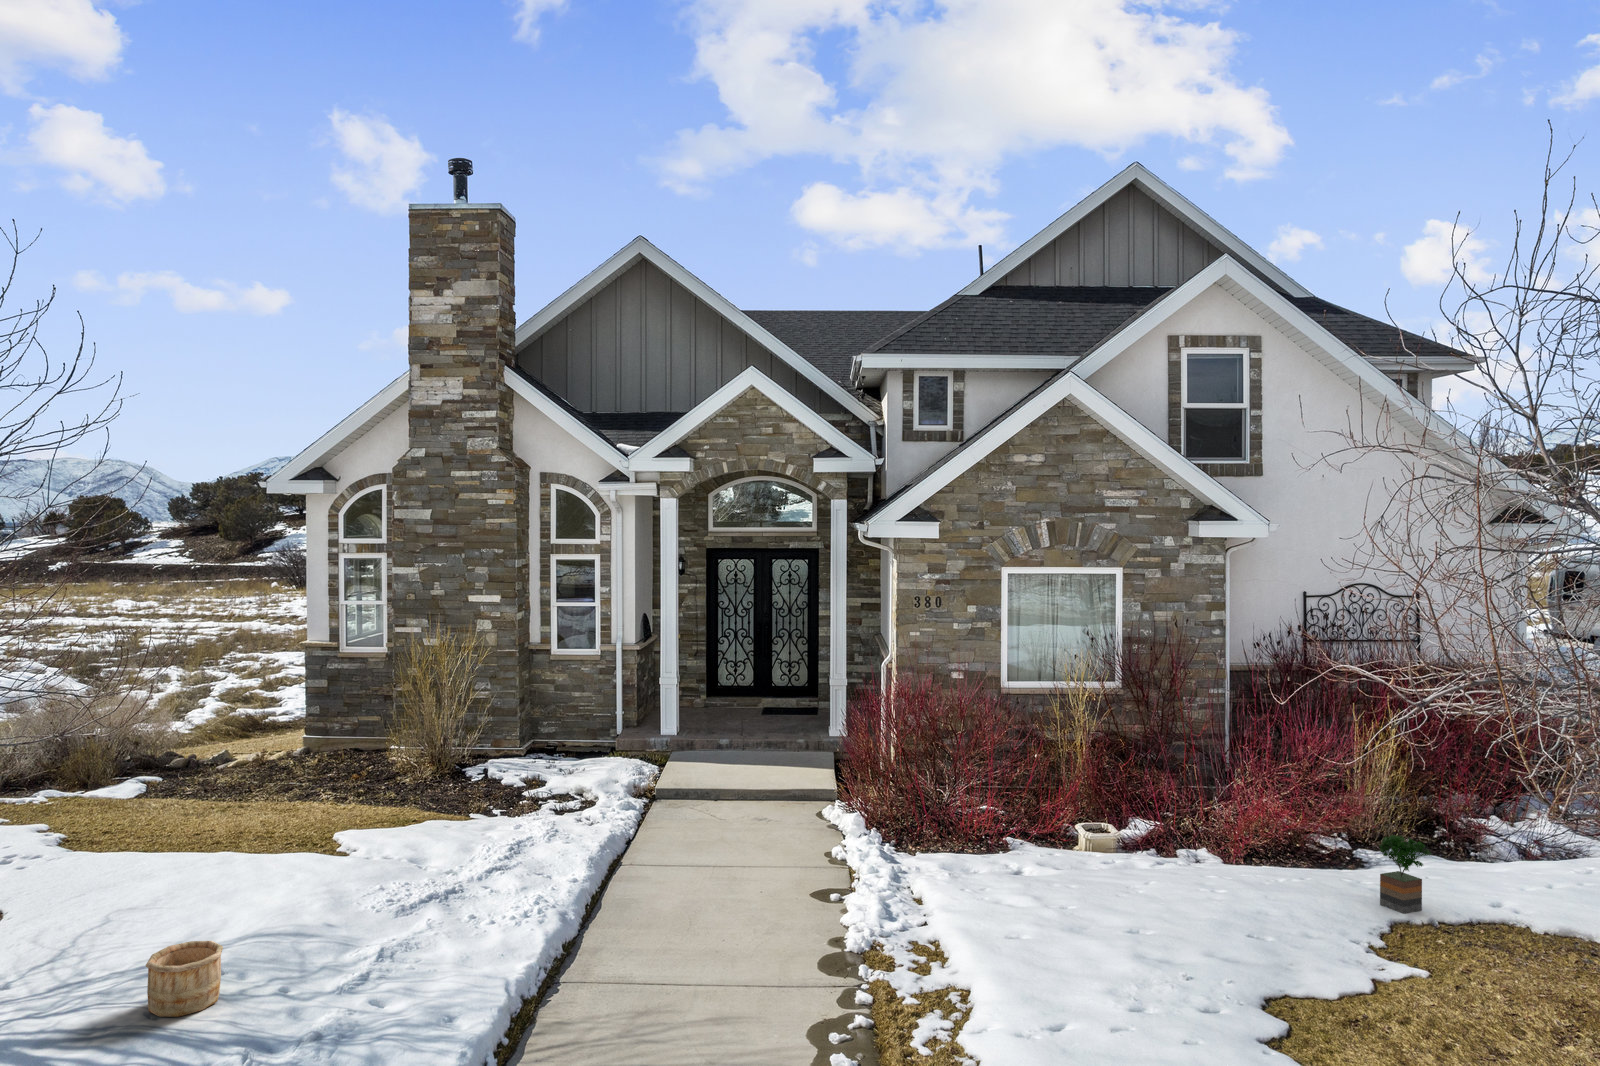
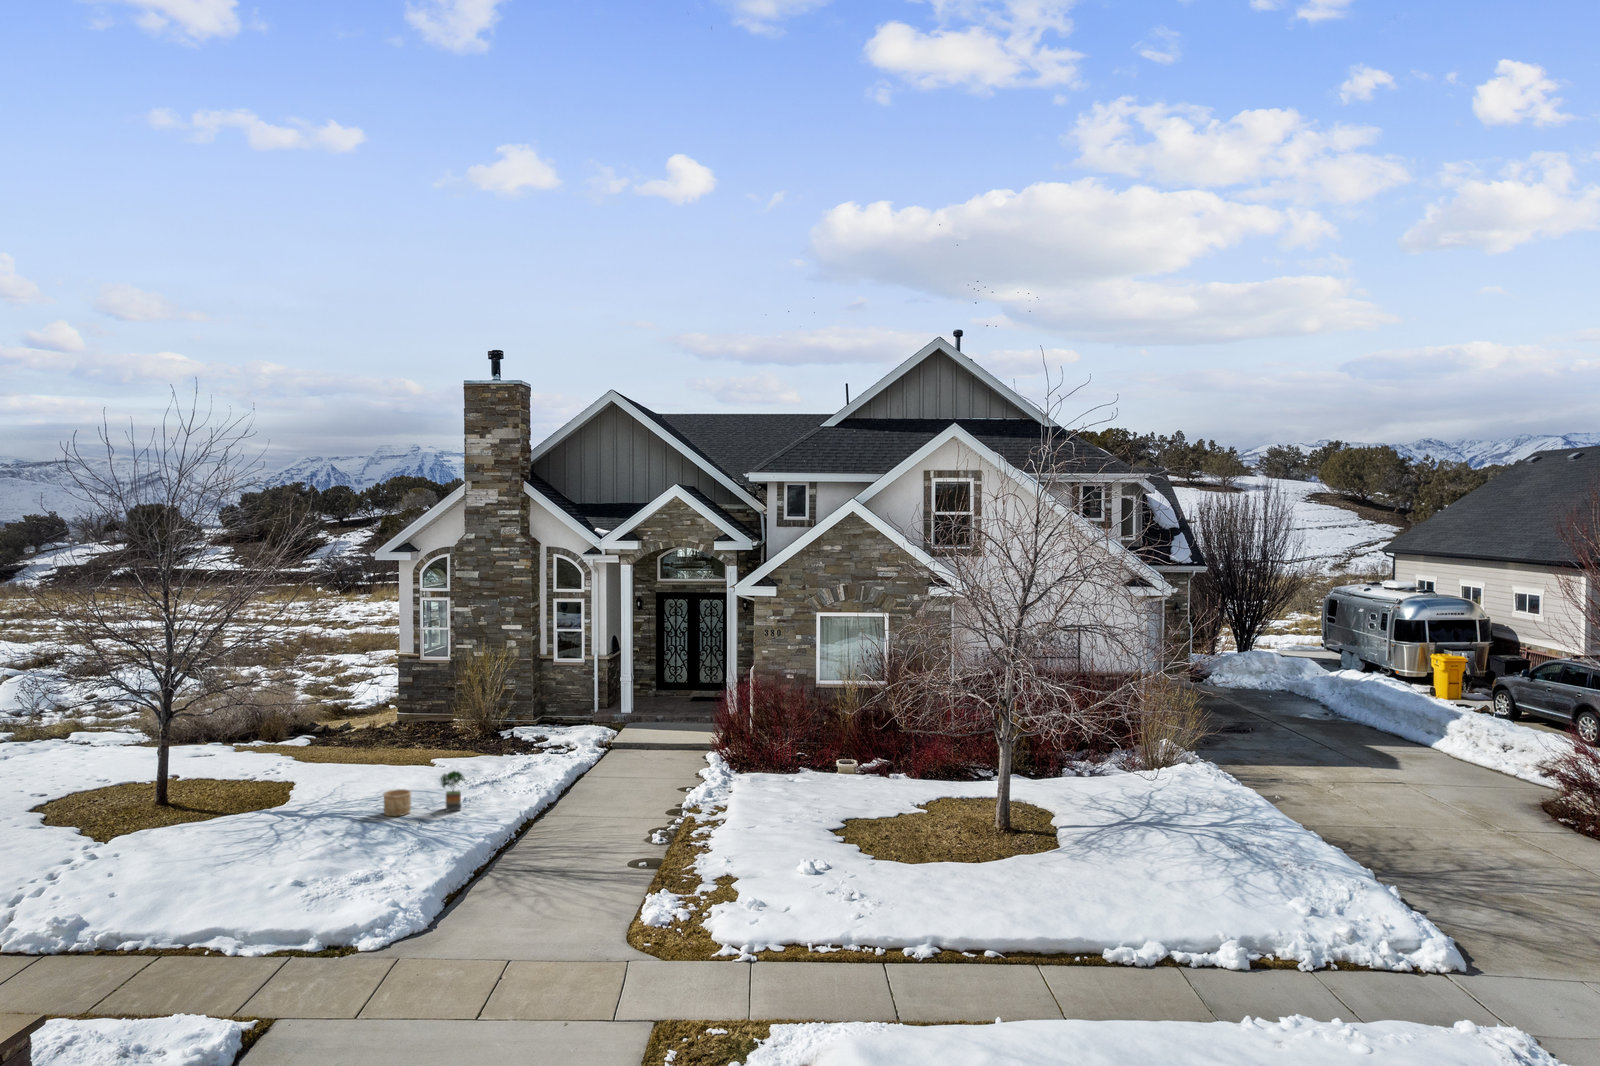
potted tree: present [1380,835,1430,914] -> present [441,771,465,811]

